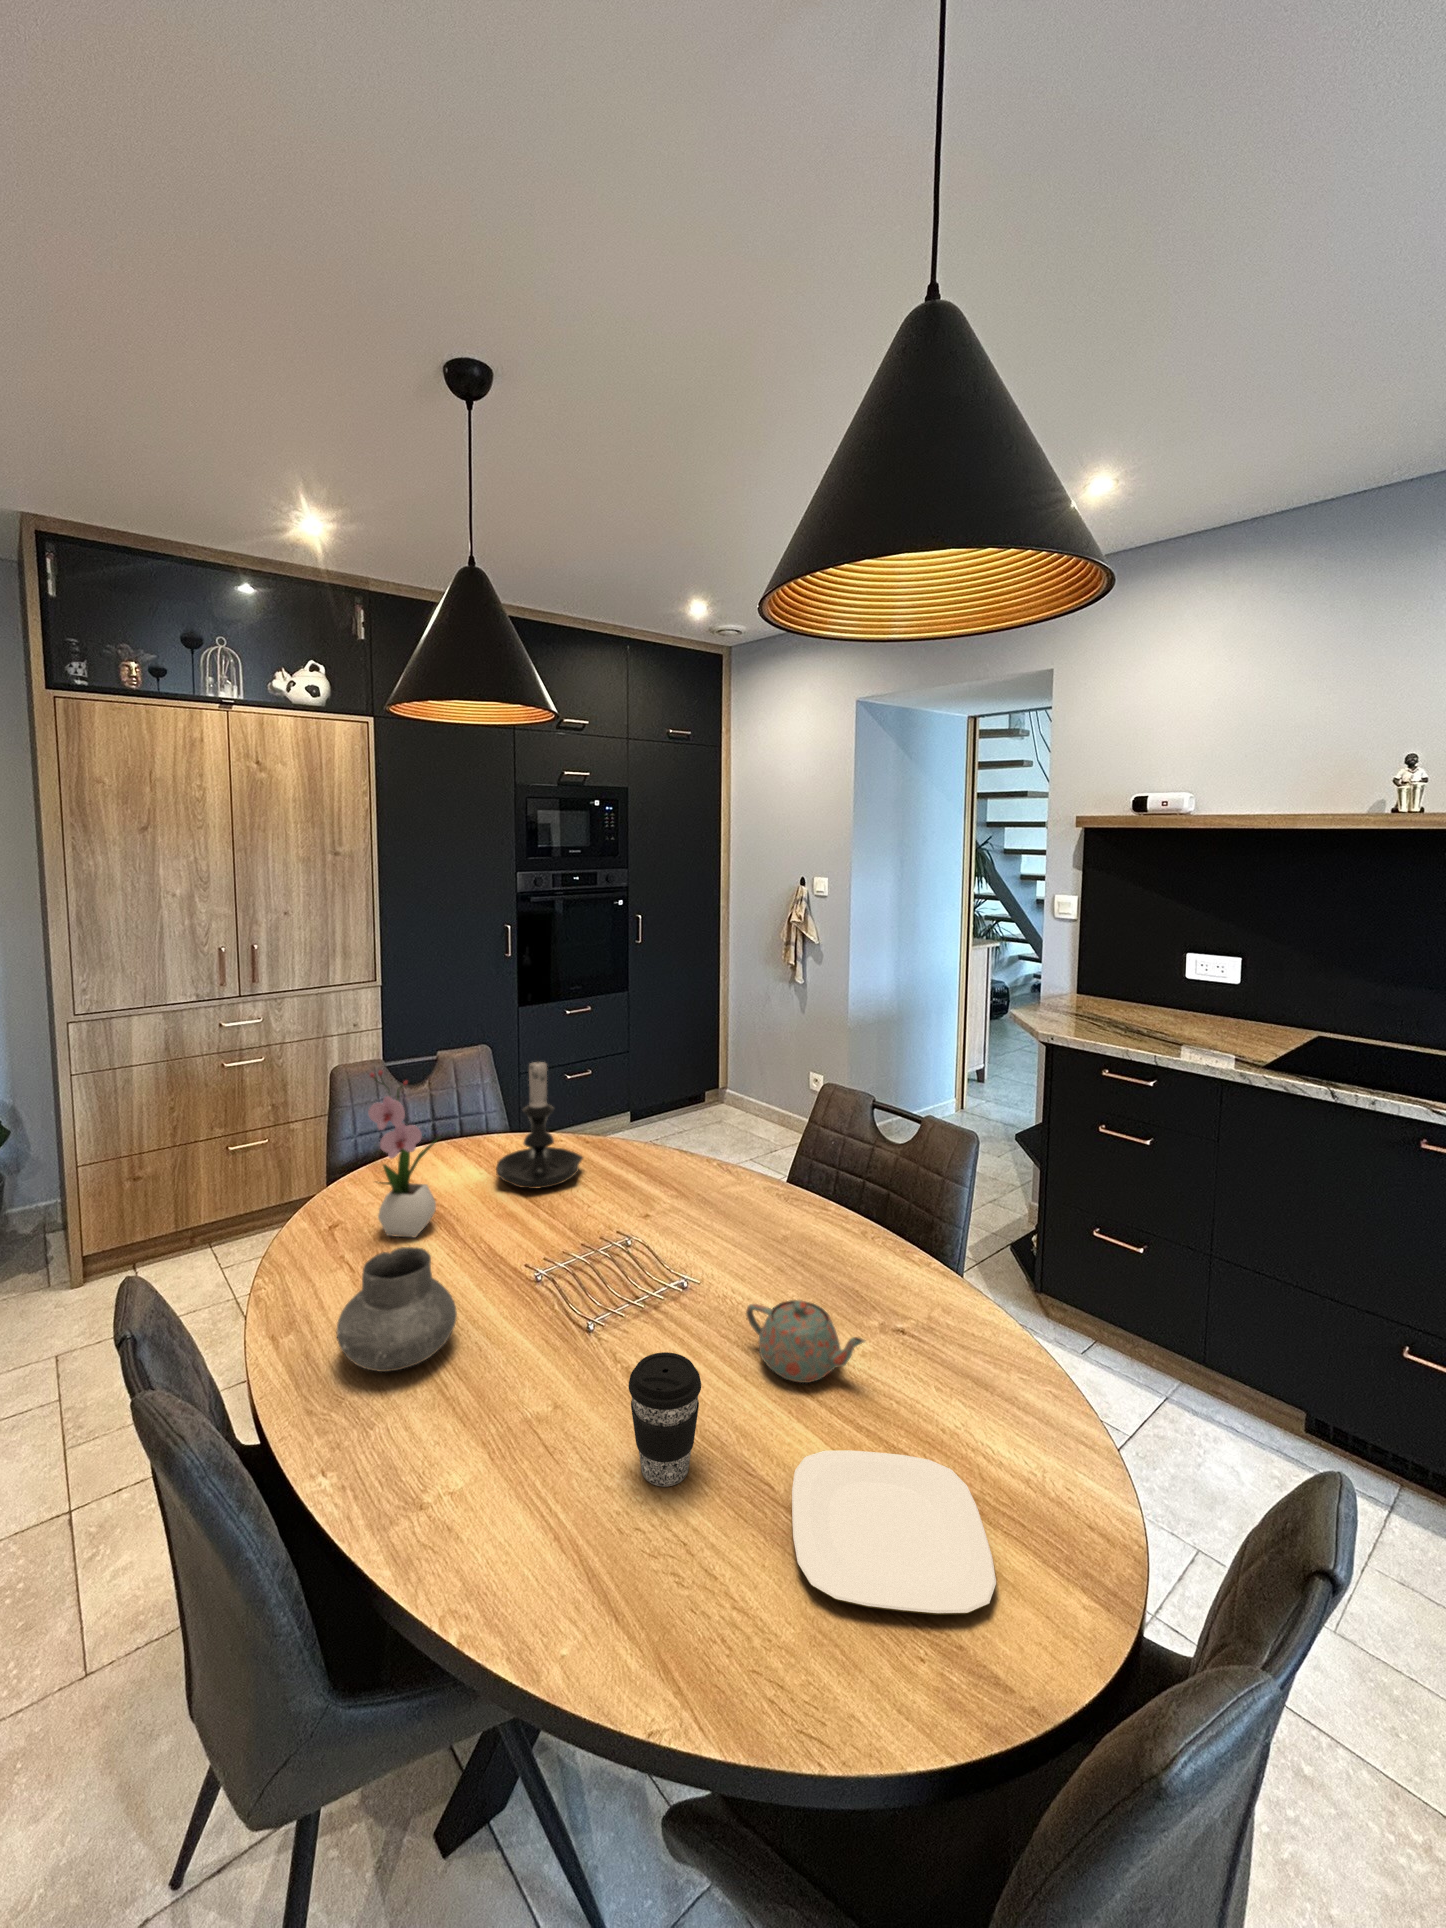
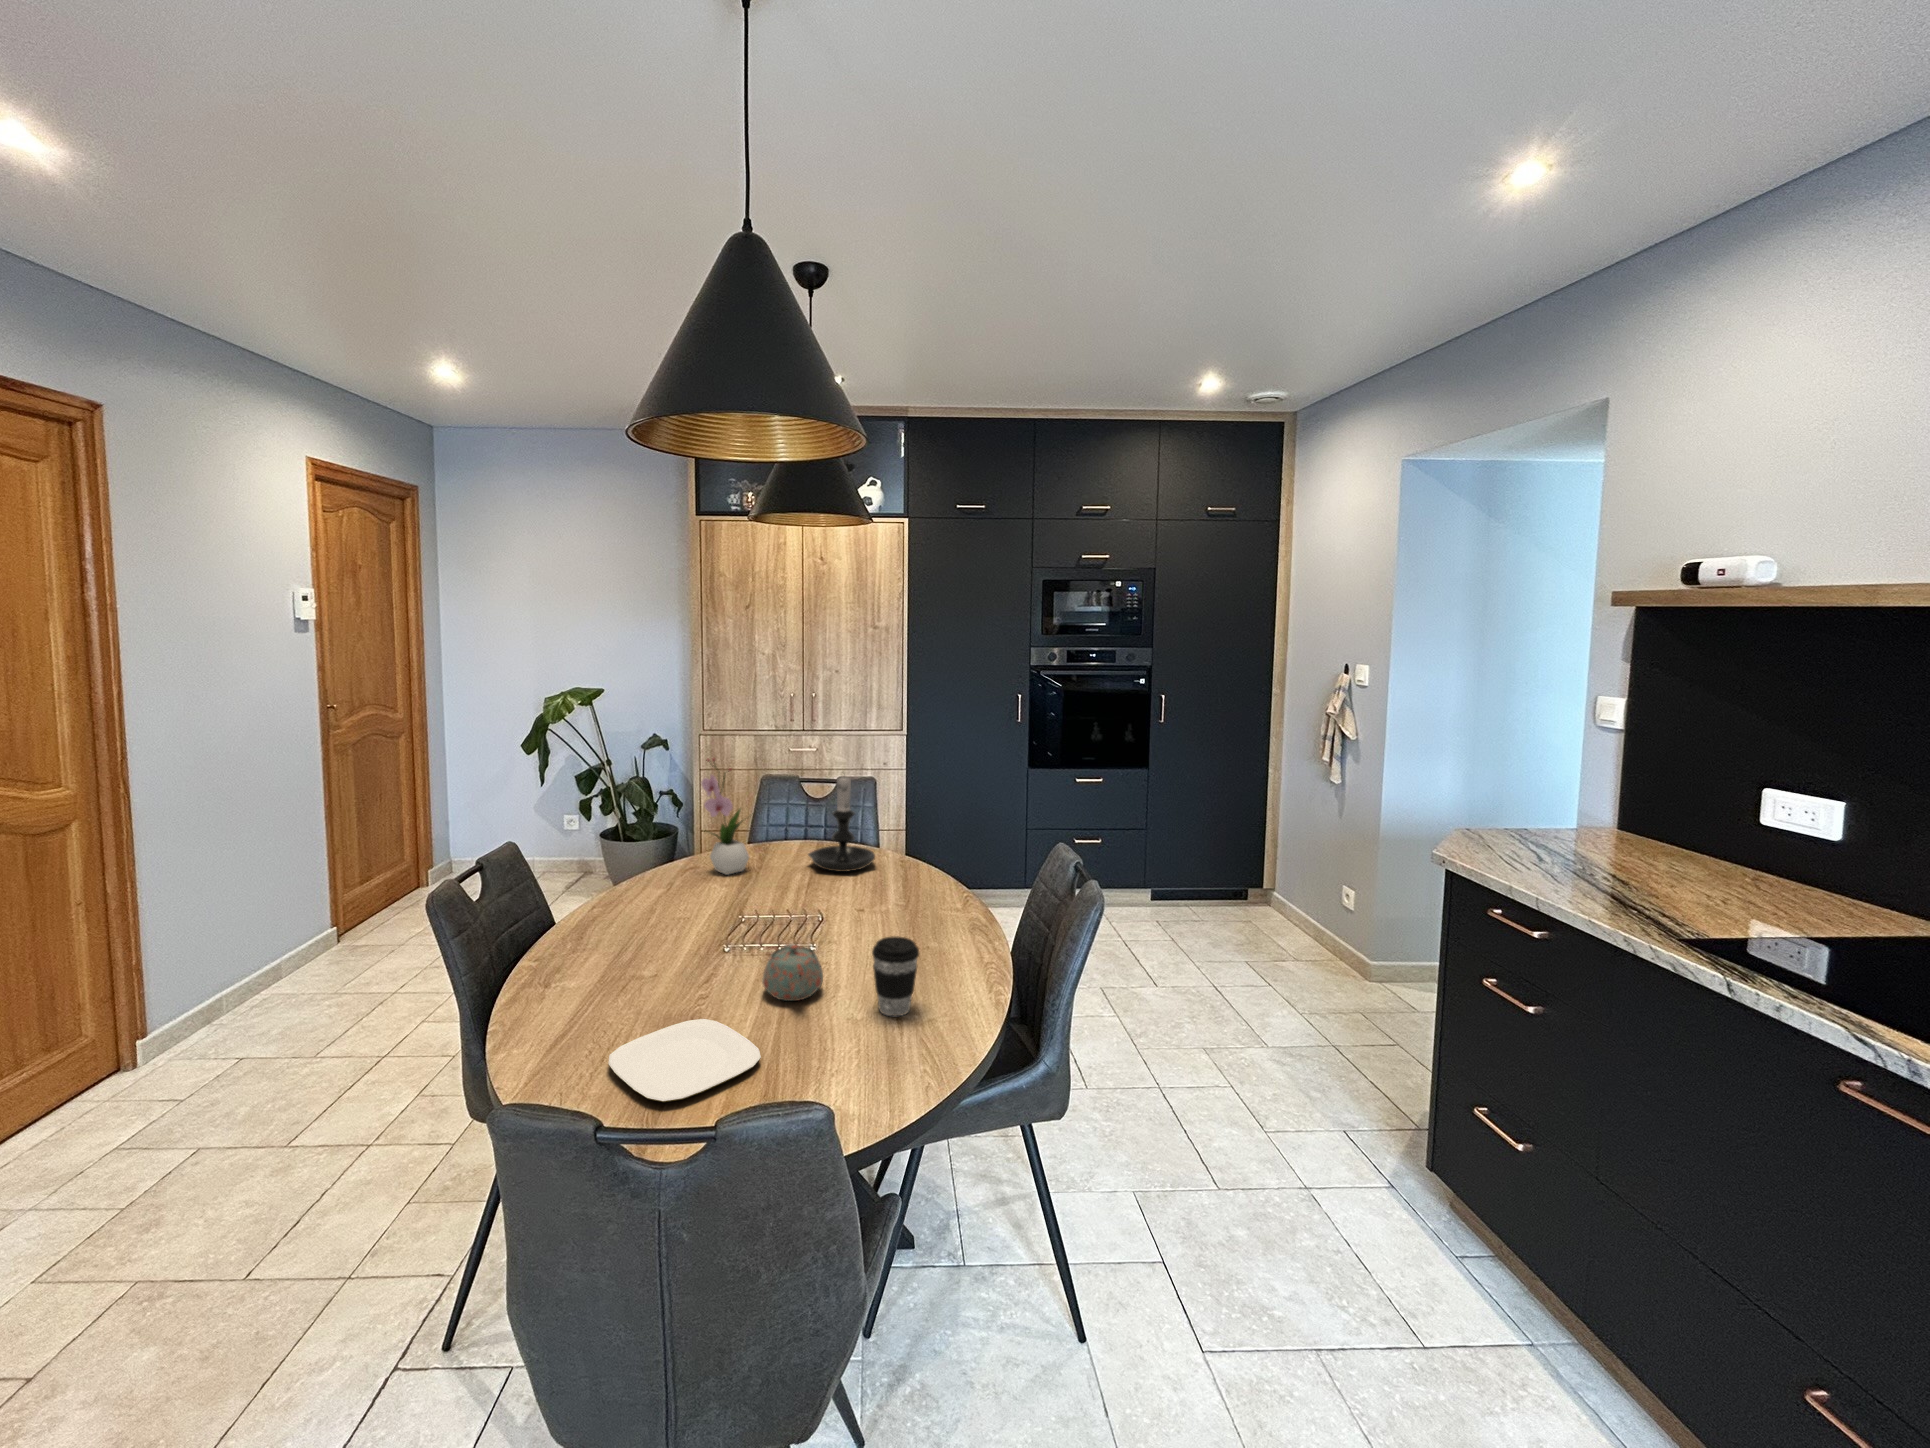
vase: present [336,1247,457,1372] -> none [596,855,670,923]
coffee cup: present [628,1352,701,1486] -> present [872,936,919,1016]

